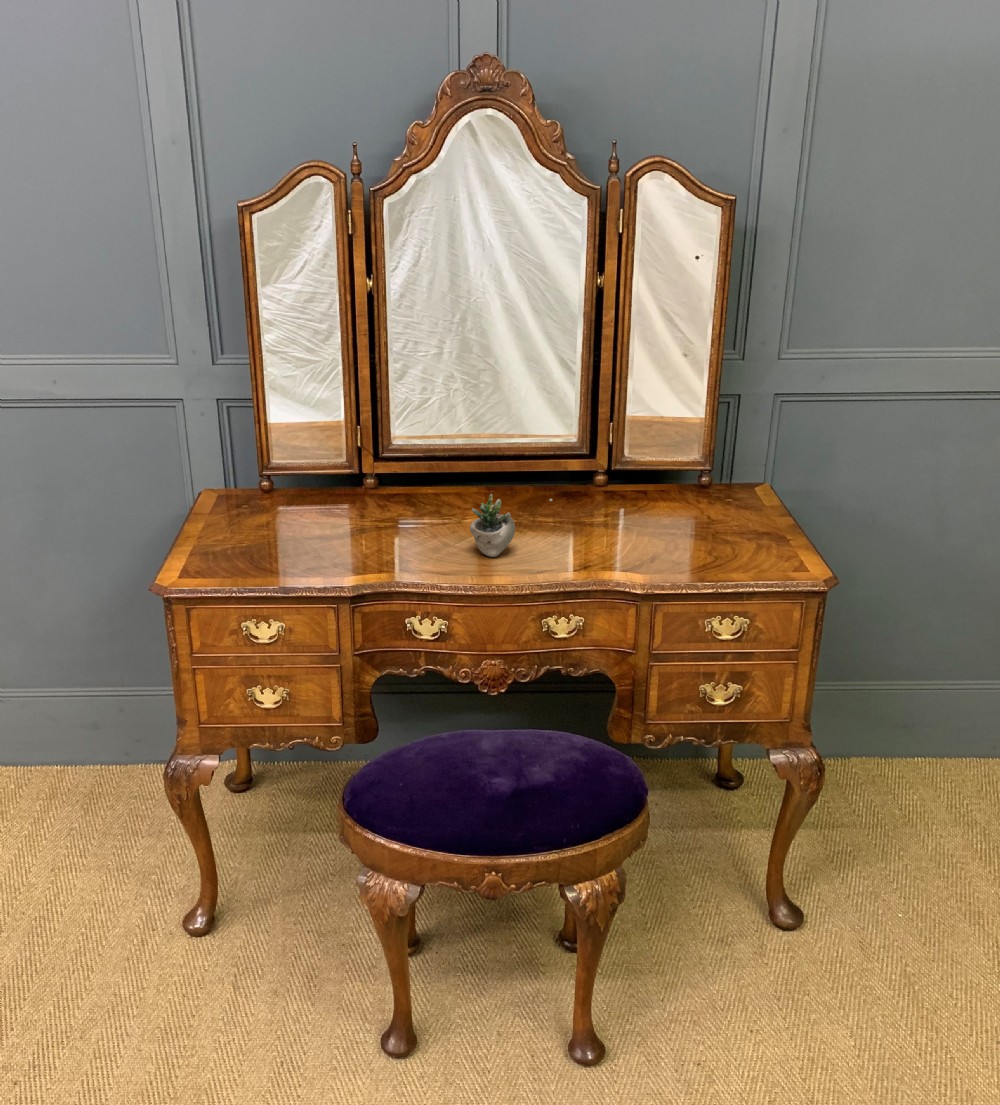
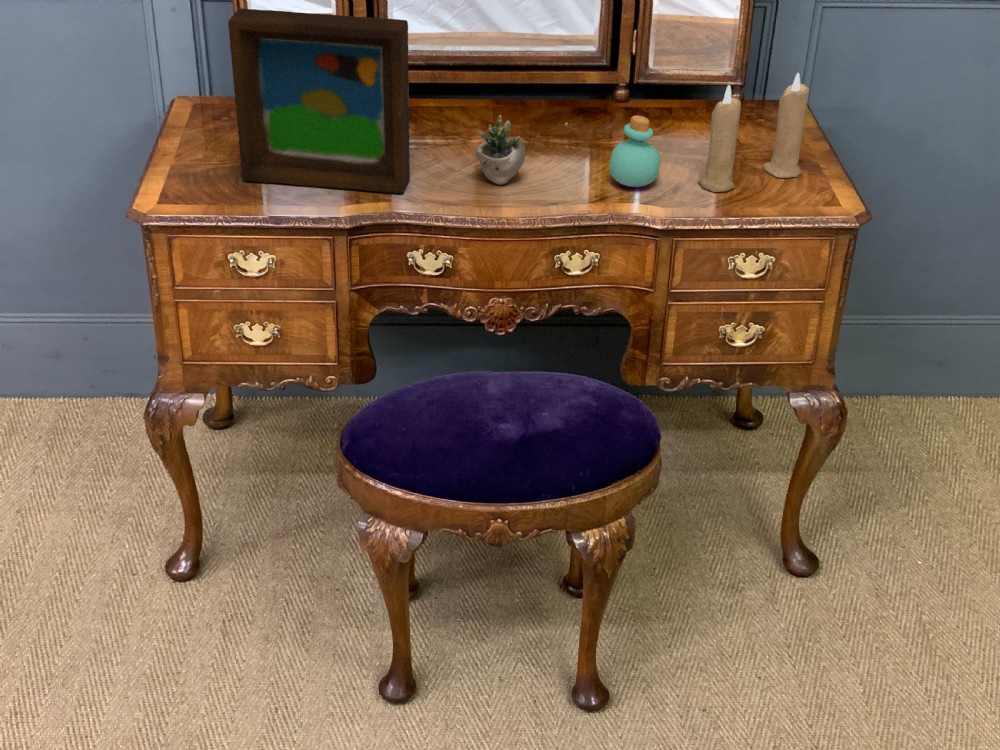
picture frame: none [246,403,410,565] -> present [228,8,410,193]
candle: none [673,448,774,561] -> present [698,73,809,192]
perfume bottle: none [592,493,638,558] -> present [609,115,660,187]

